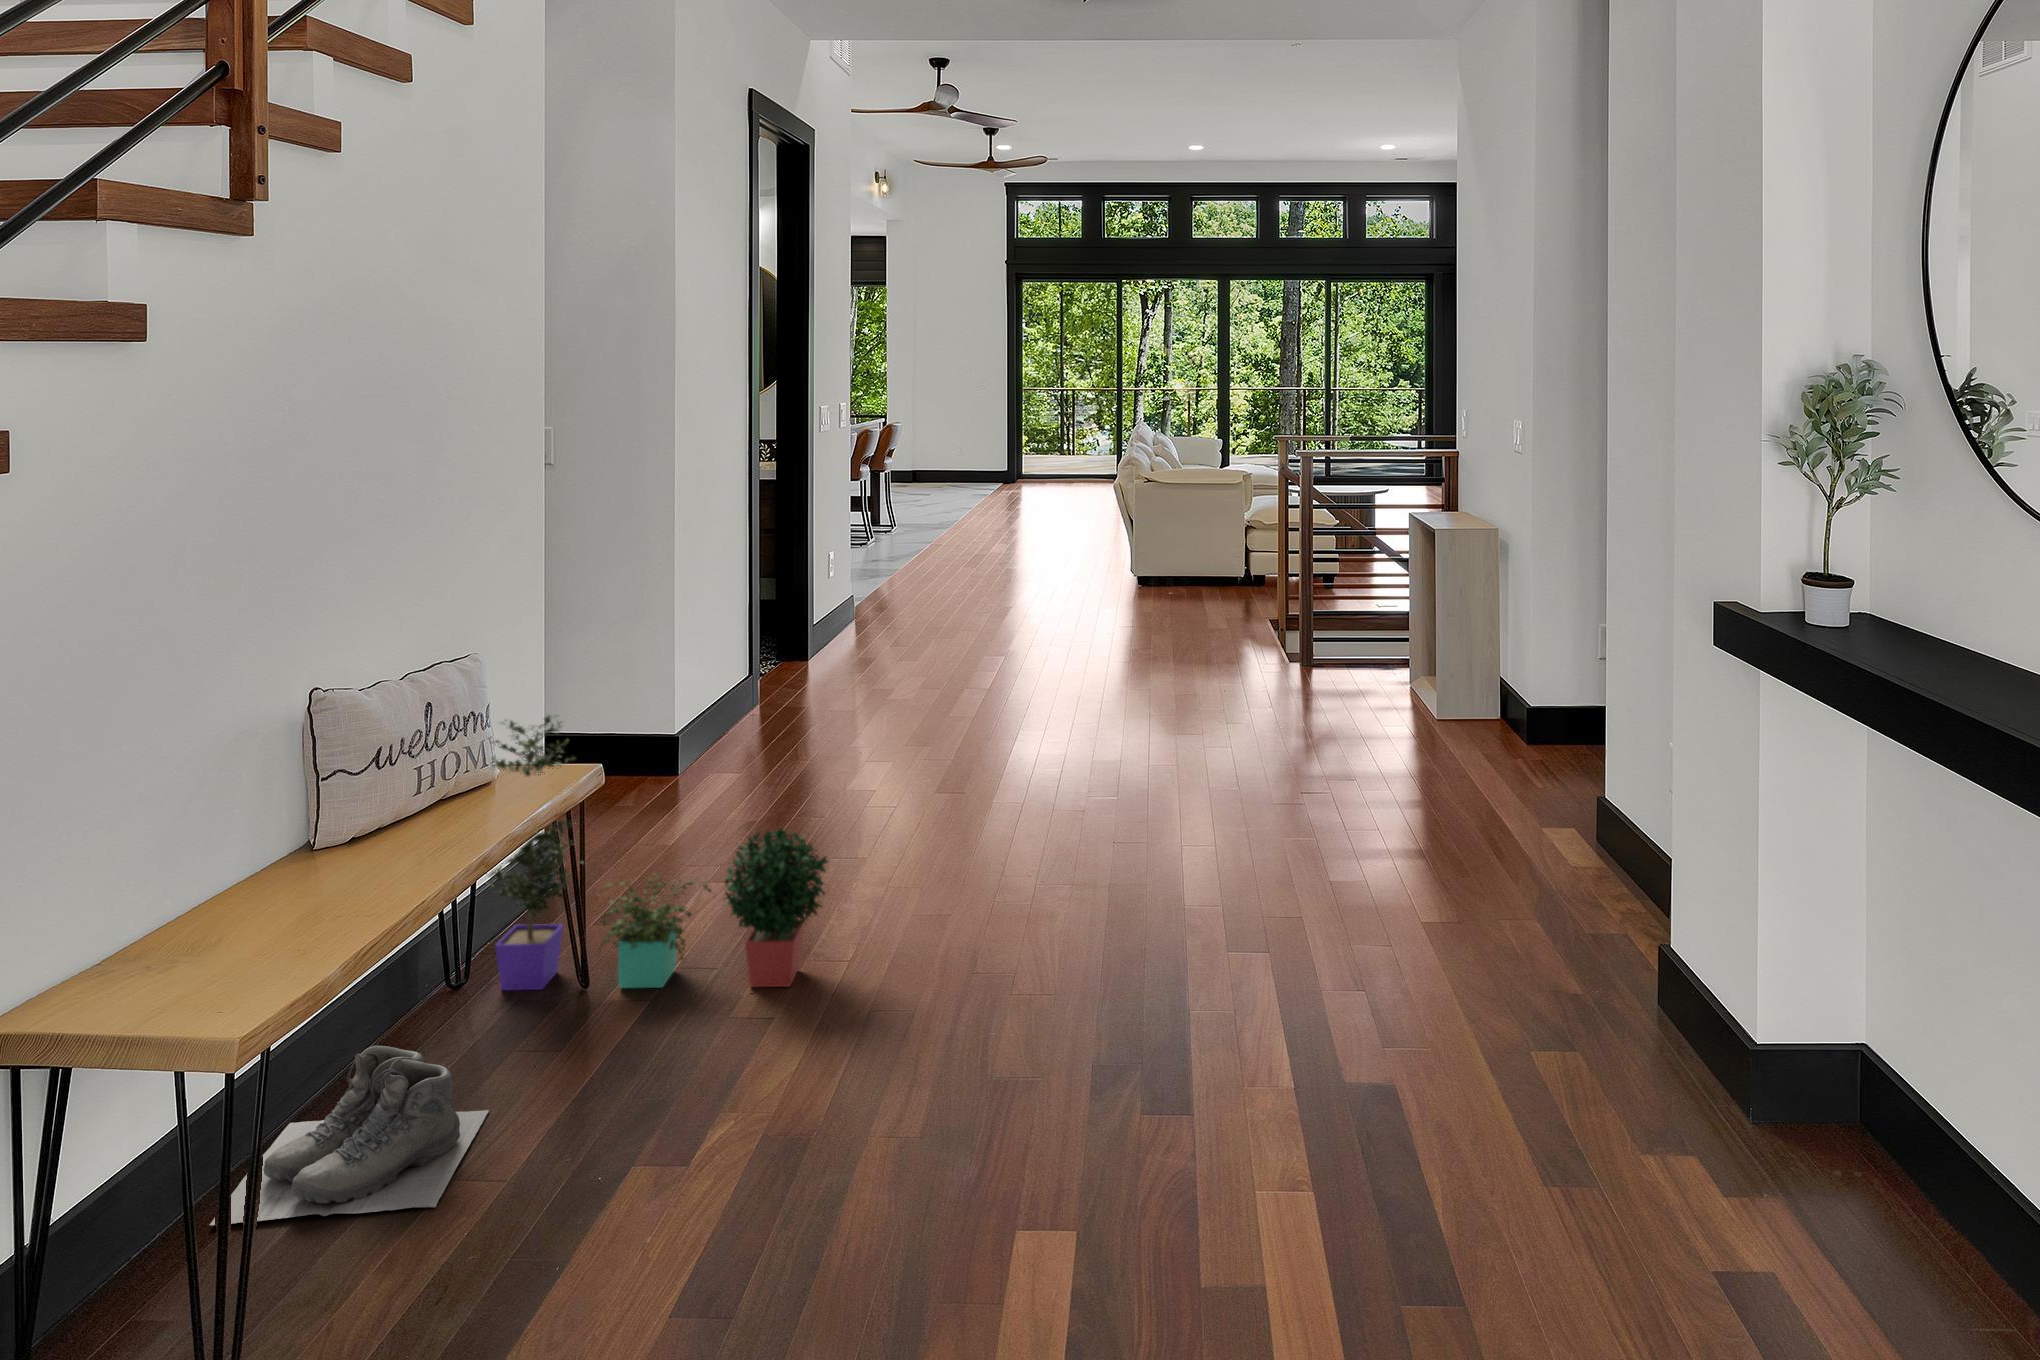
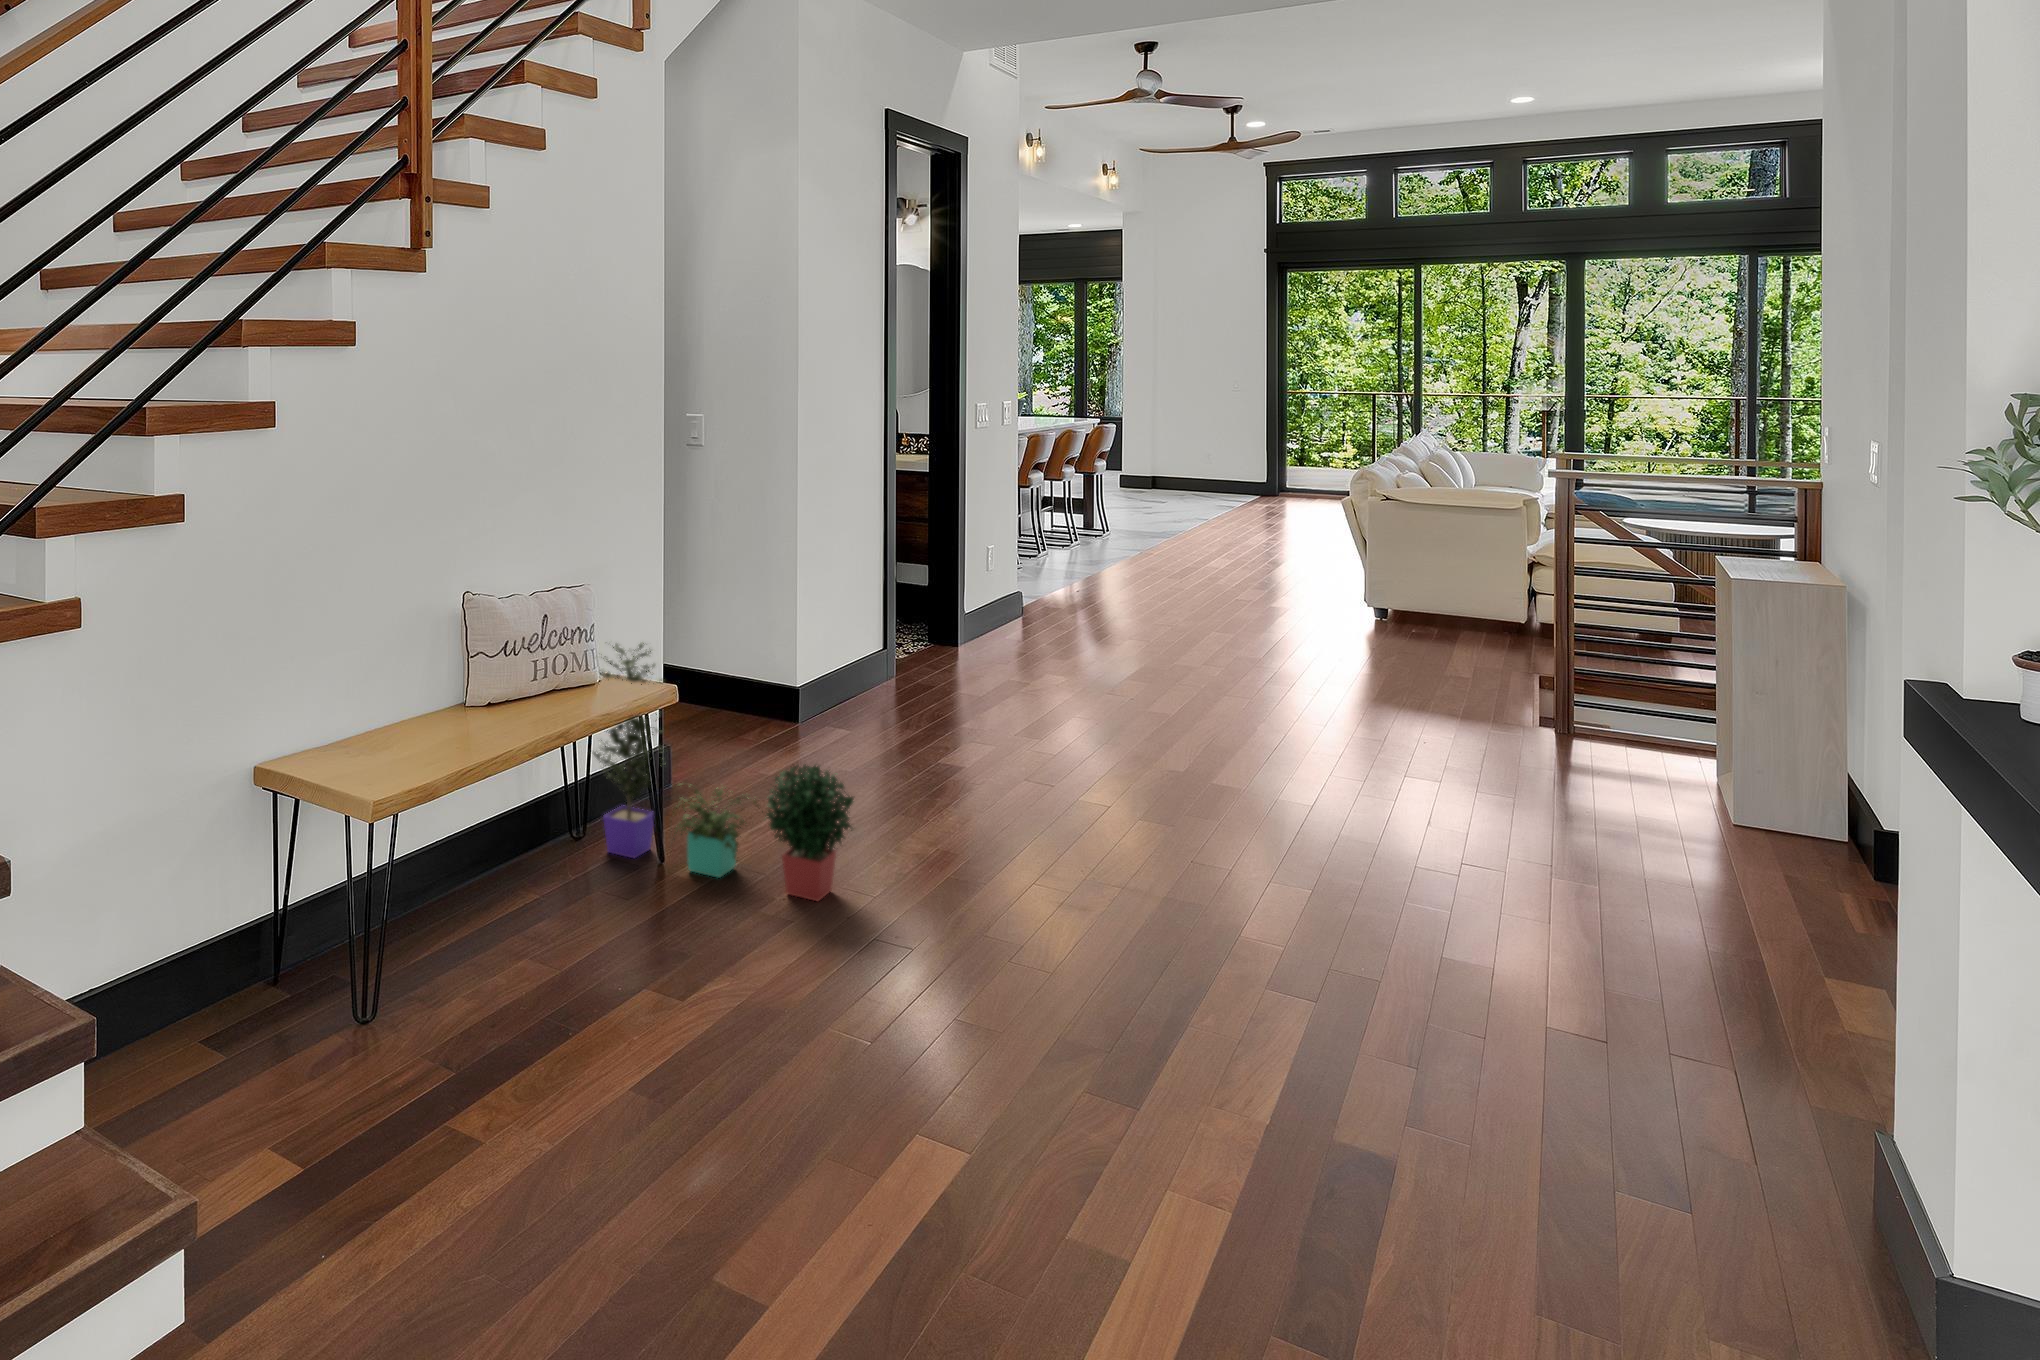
boots: present [209,1046,489,1225] -> none [385,857,568,976]

